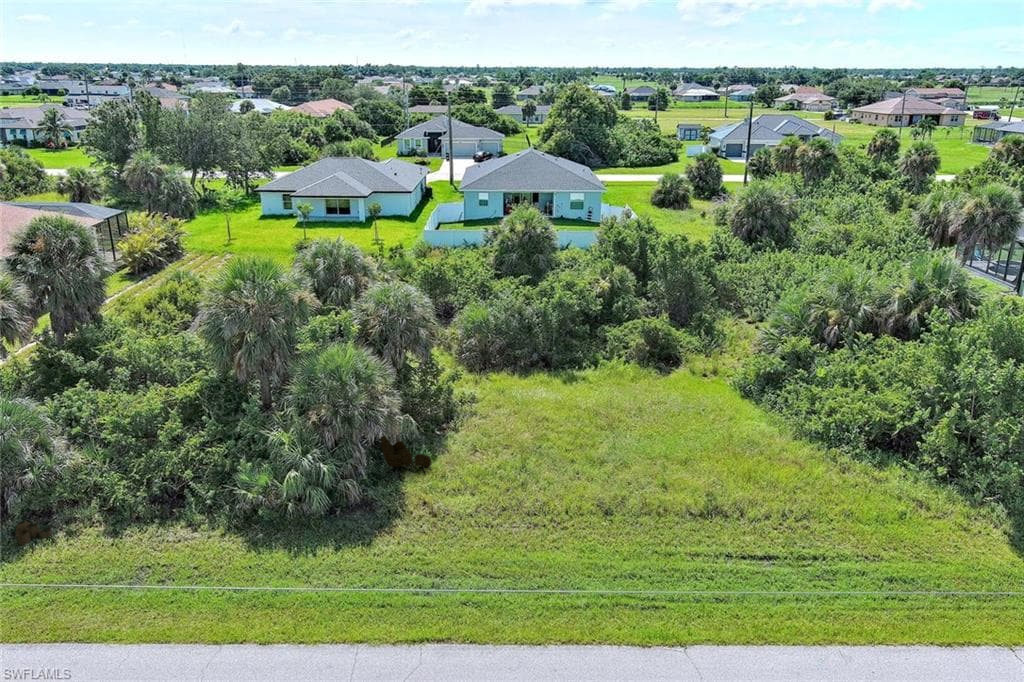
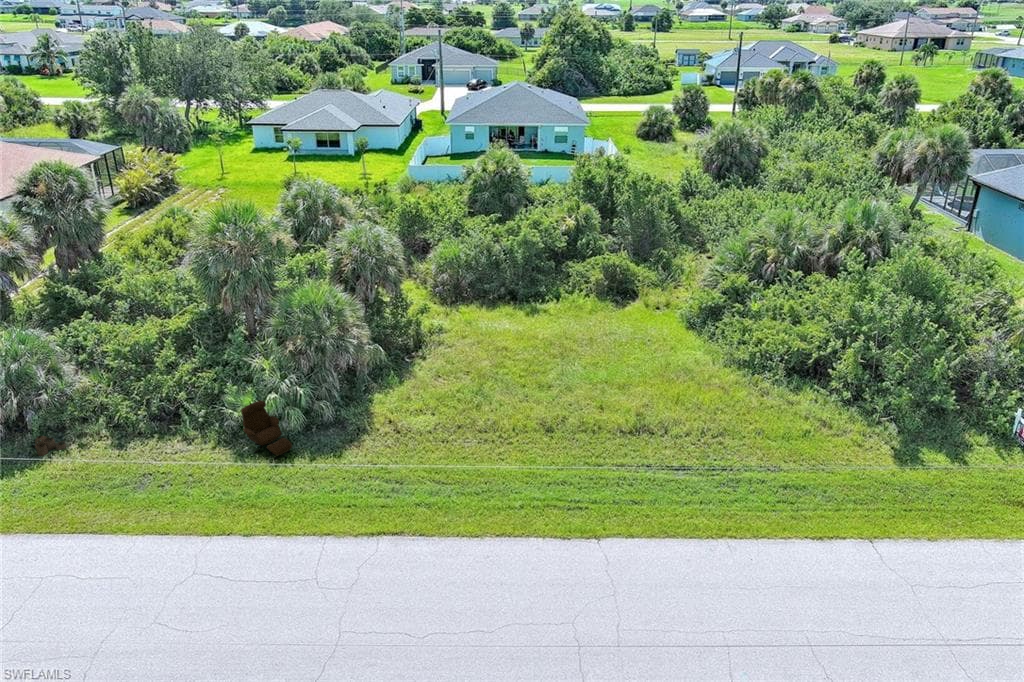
lounge chair: present [381,436,431,478] -> present [241,400,292,459]

